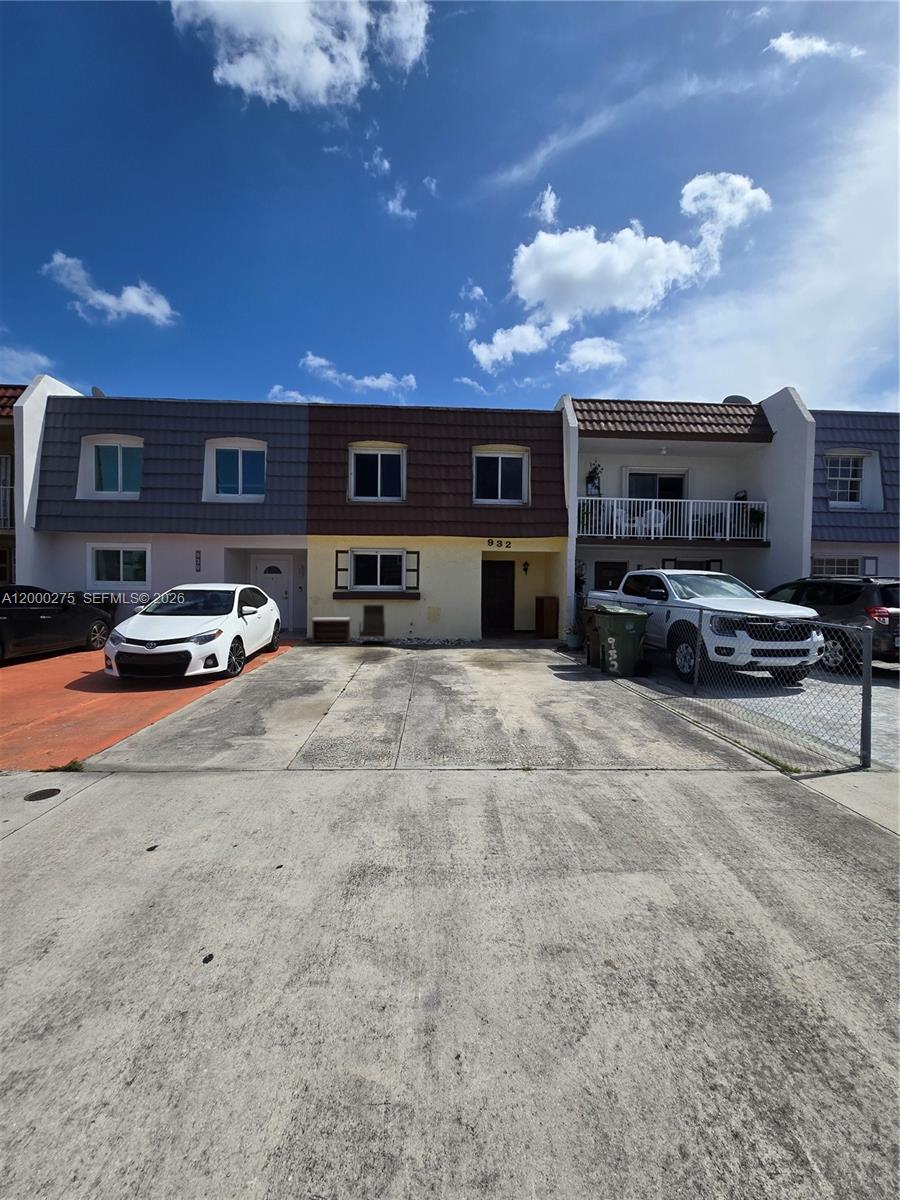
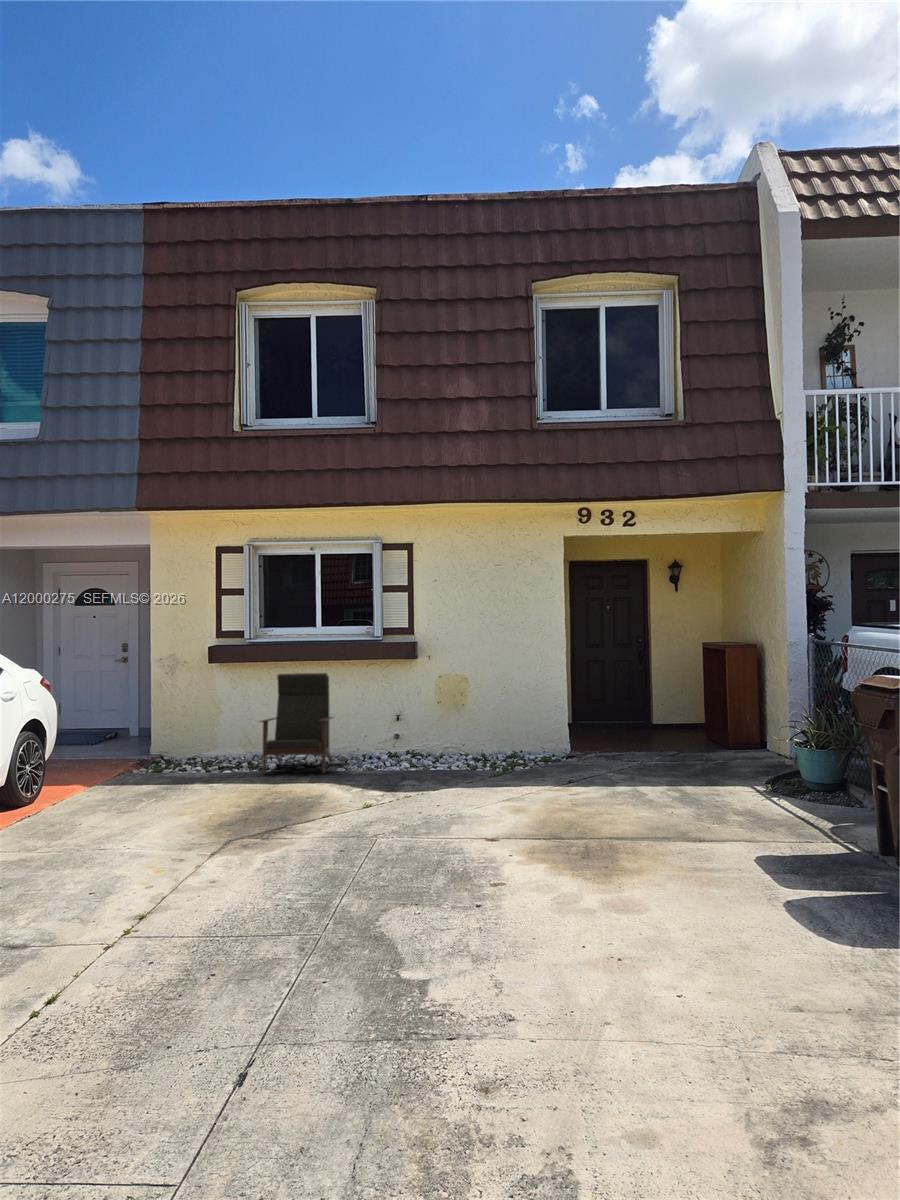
bench: present [312,617,351,643] -> none [152,706,252,771]

